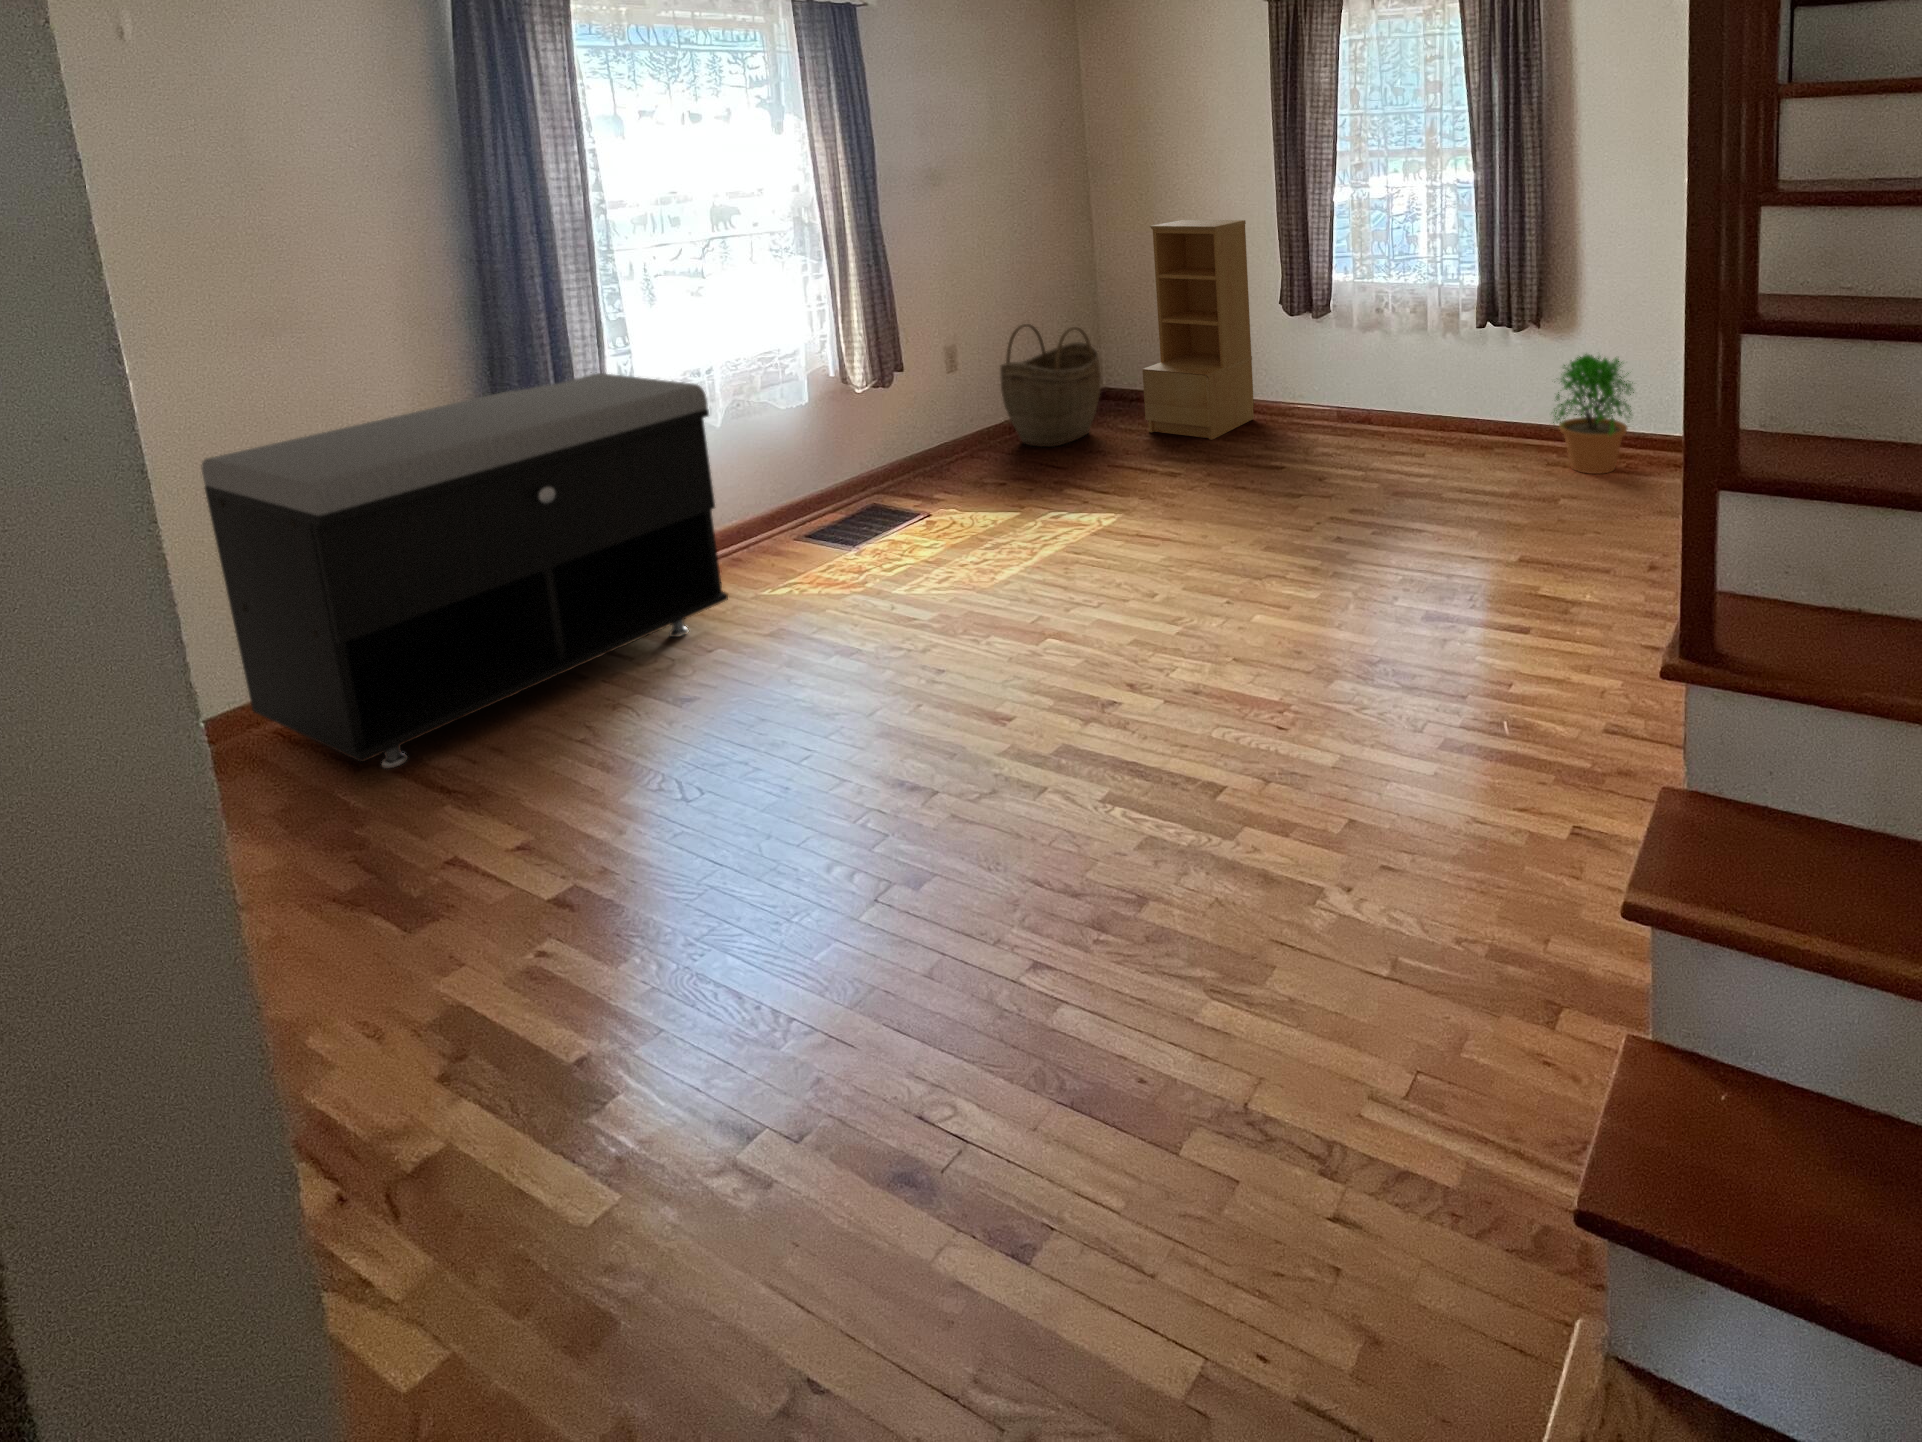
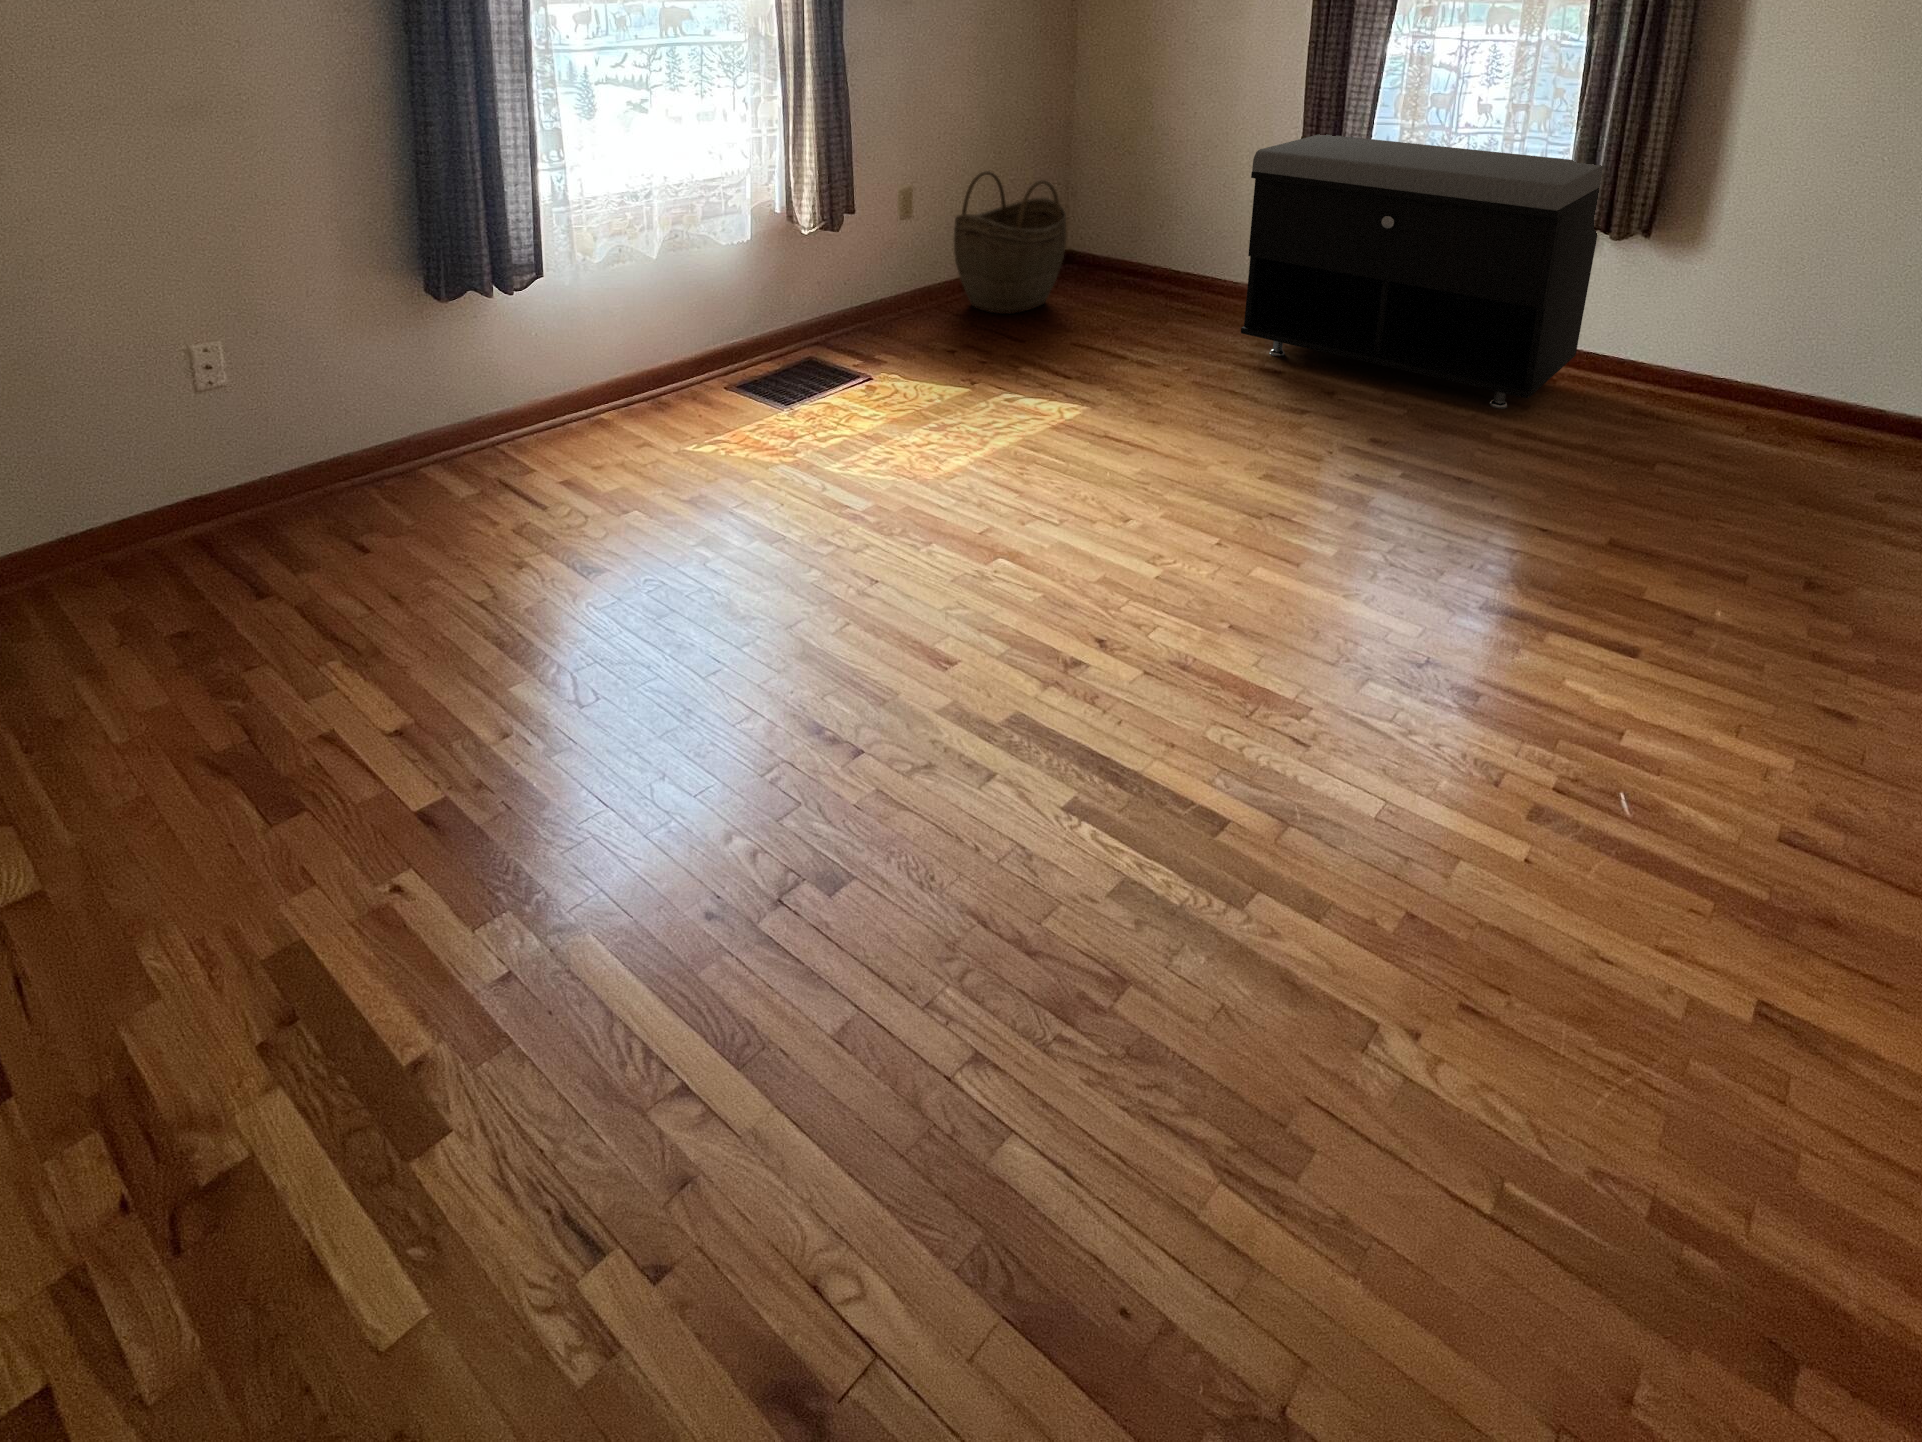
bookshelf: present [1142,220,1254,440] -> none [1113,64,1262,328]
potted plant: present [1553,354,1634,474] -> none [1647,278,1796,439]
storage bench: present [201,372,728,769] -> present [1241,134,1603,409]

